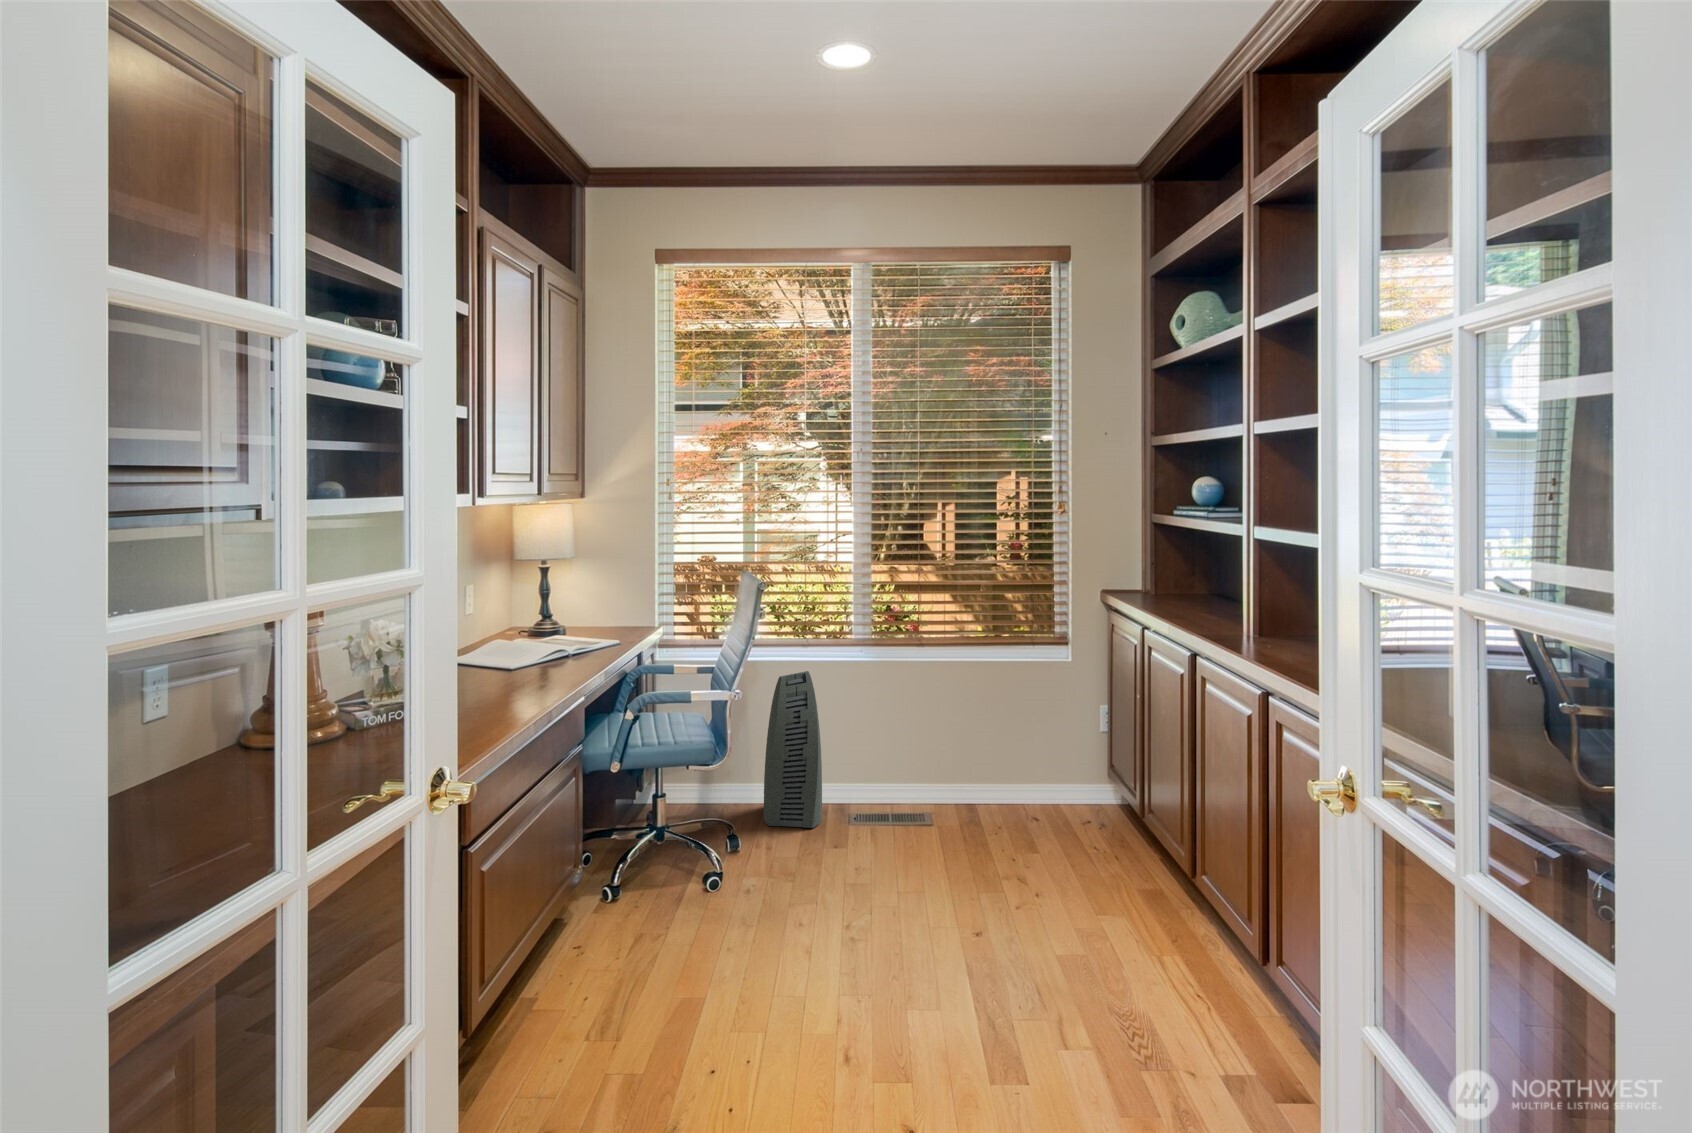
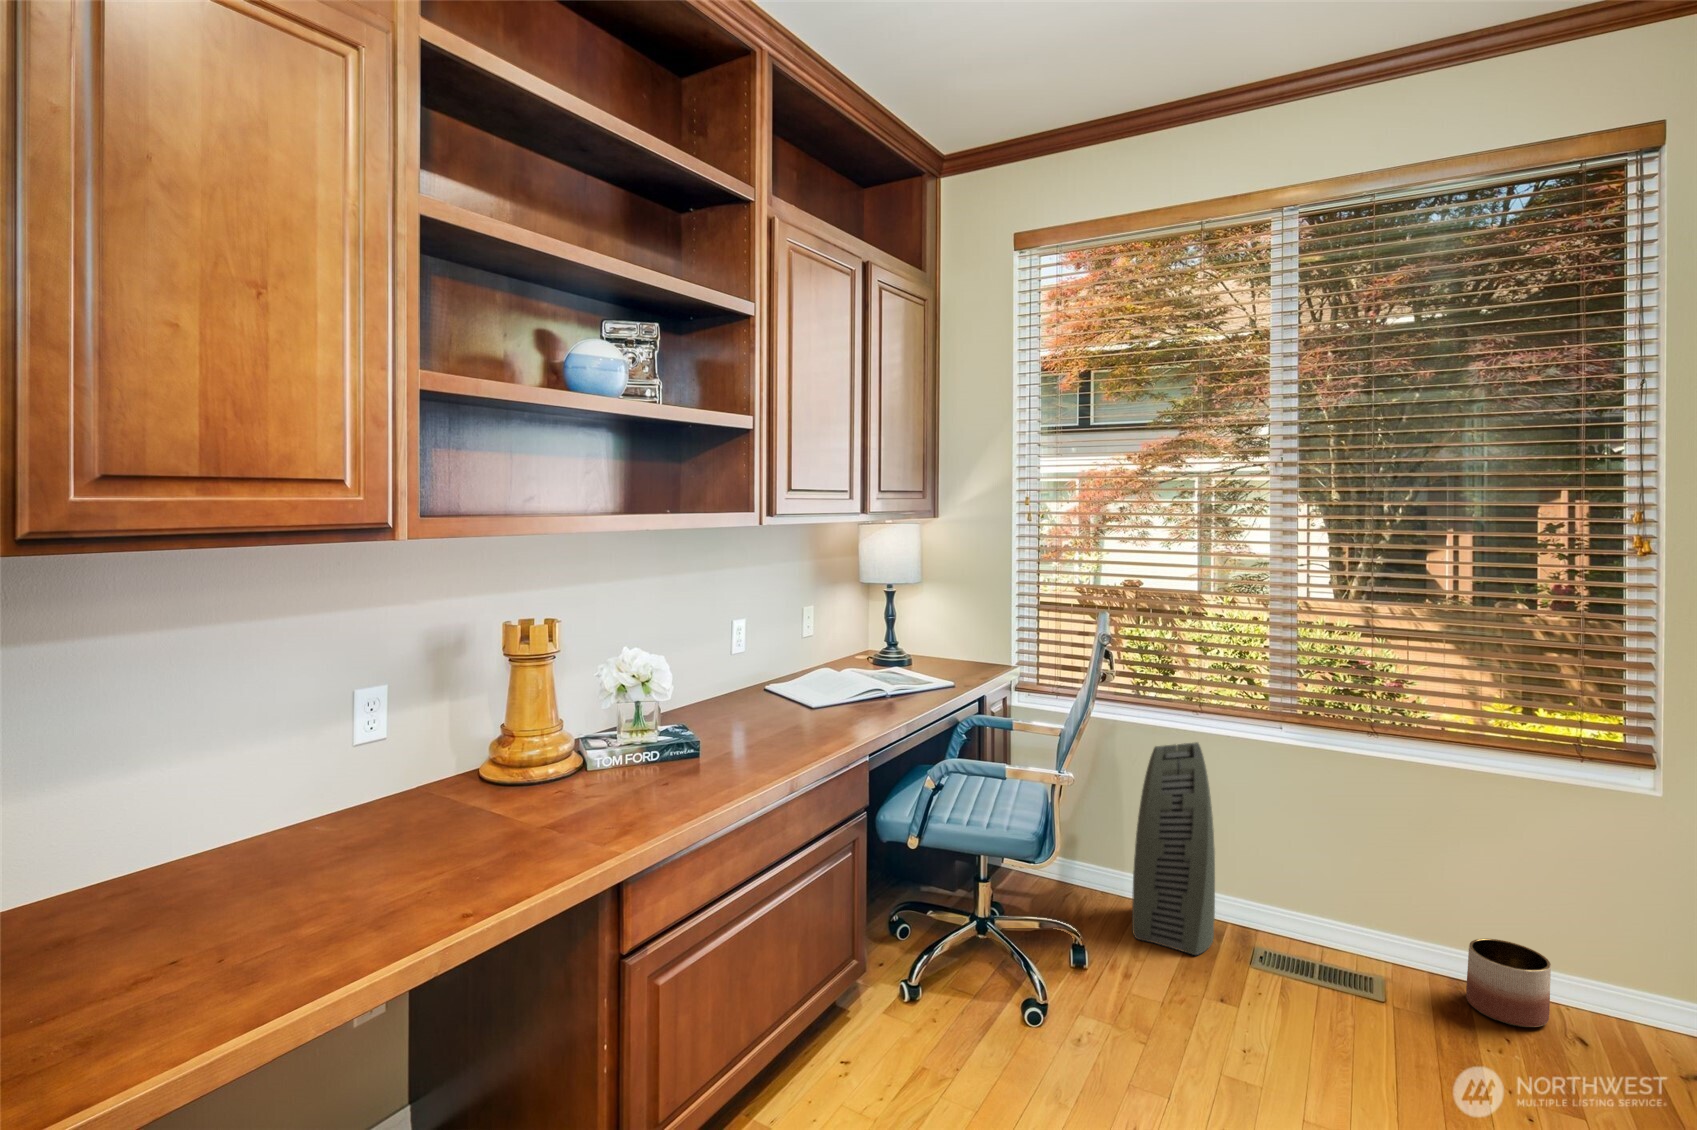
planter: none [976,779,1020,828] -> present [1466,939,1551,1027]

